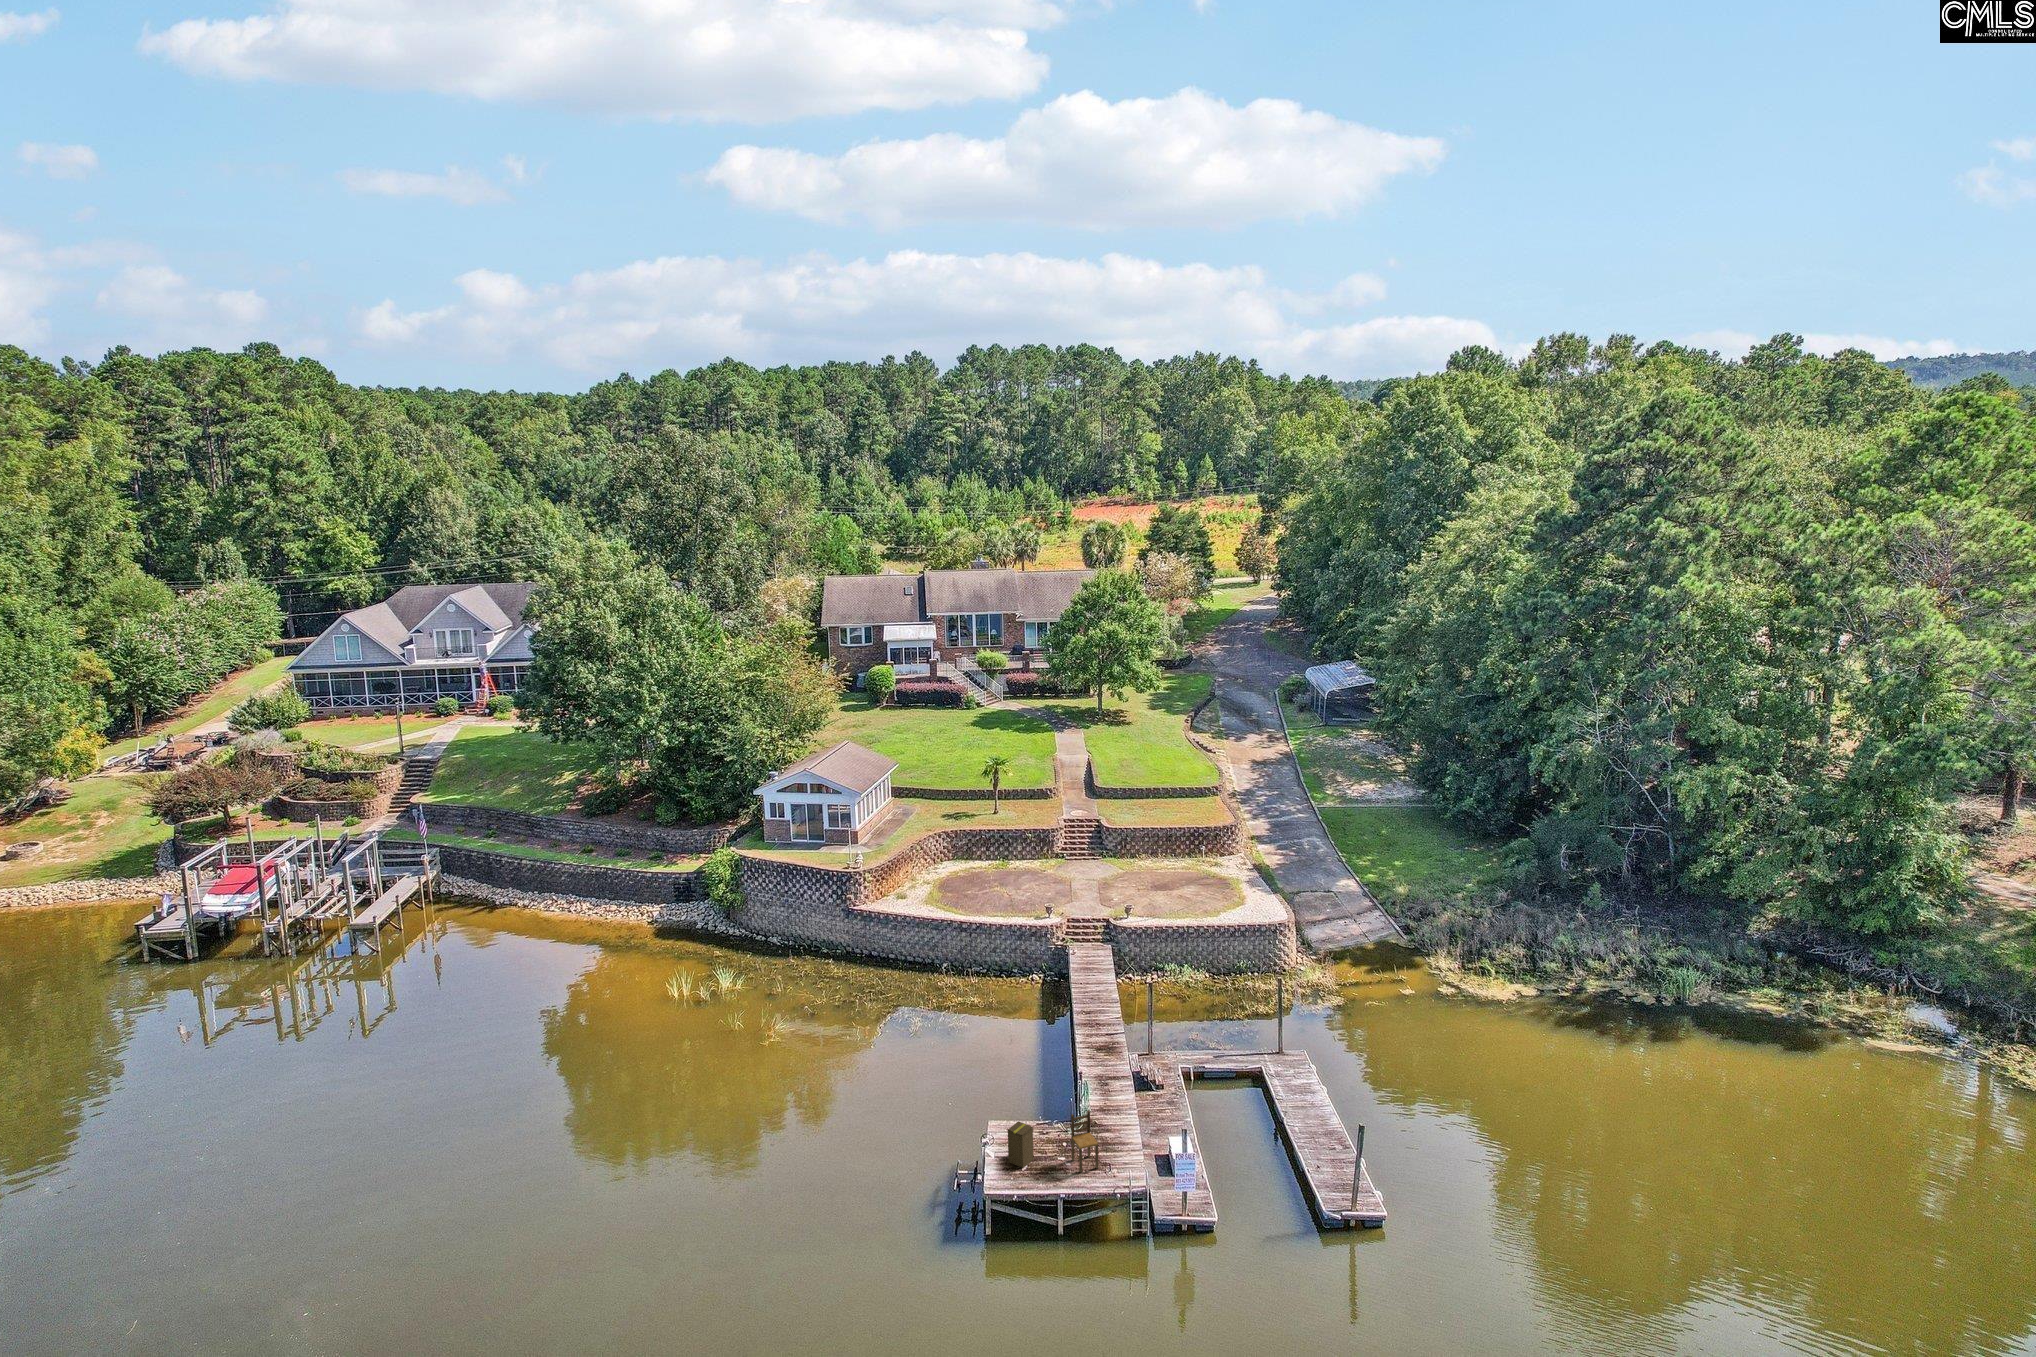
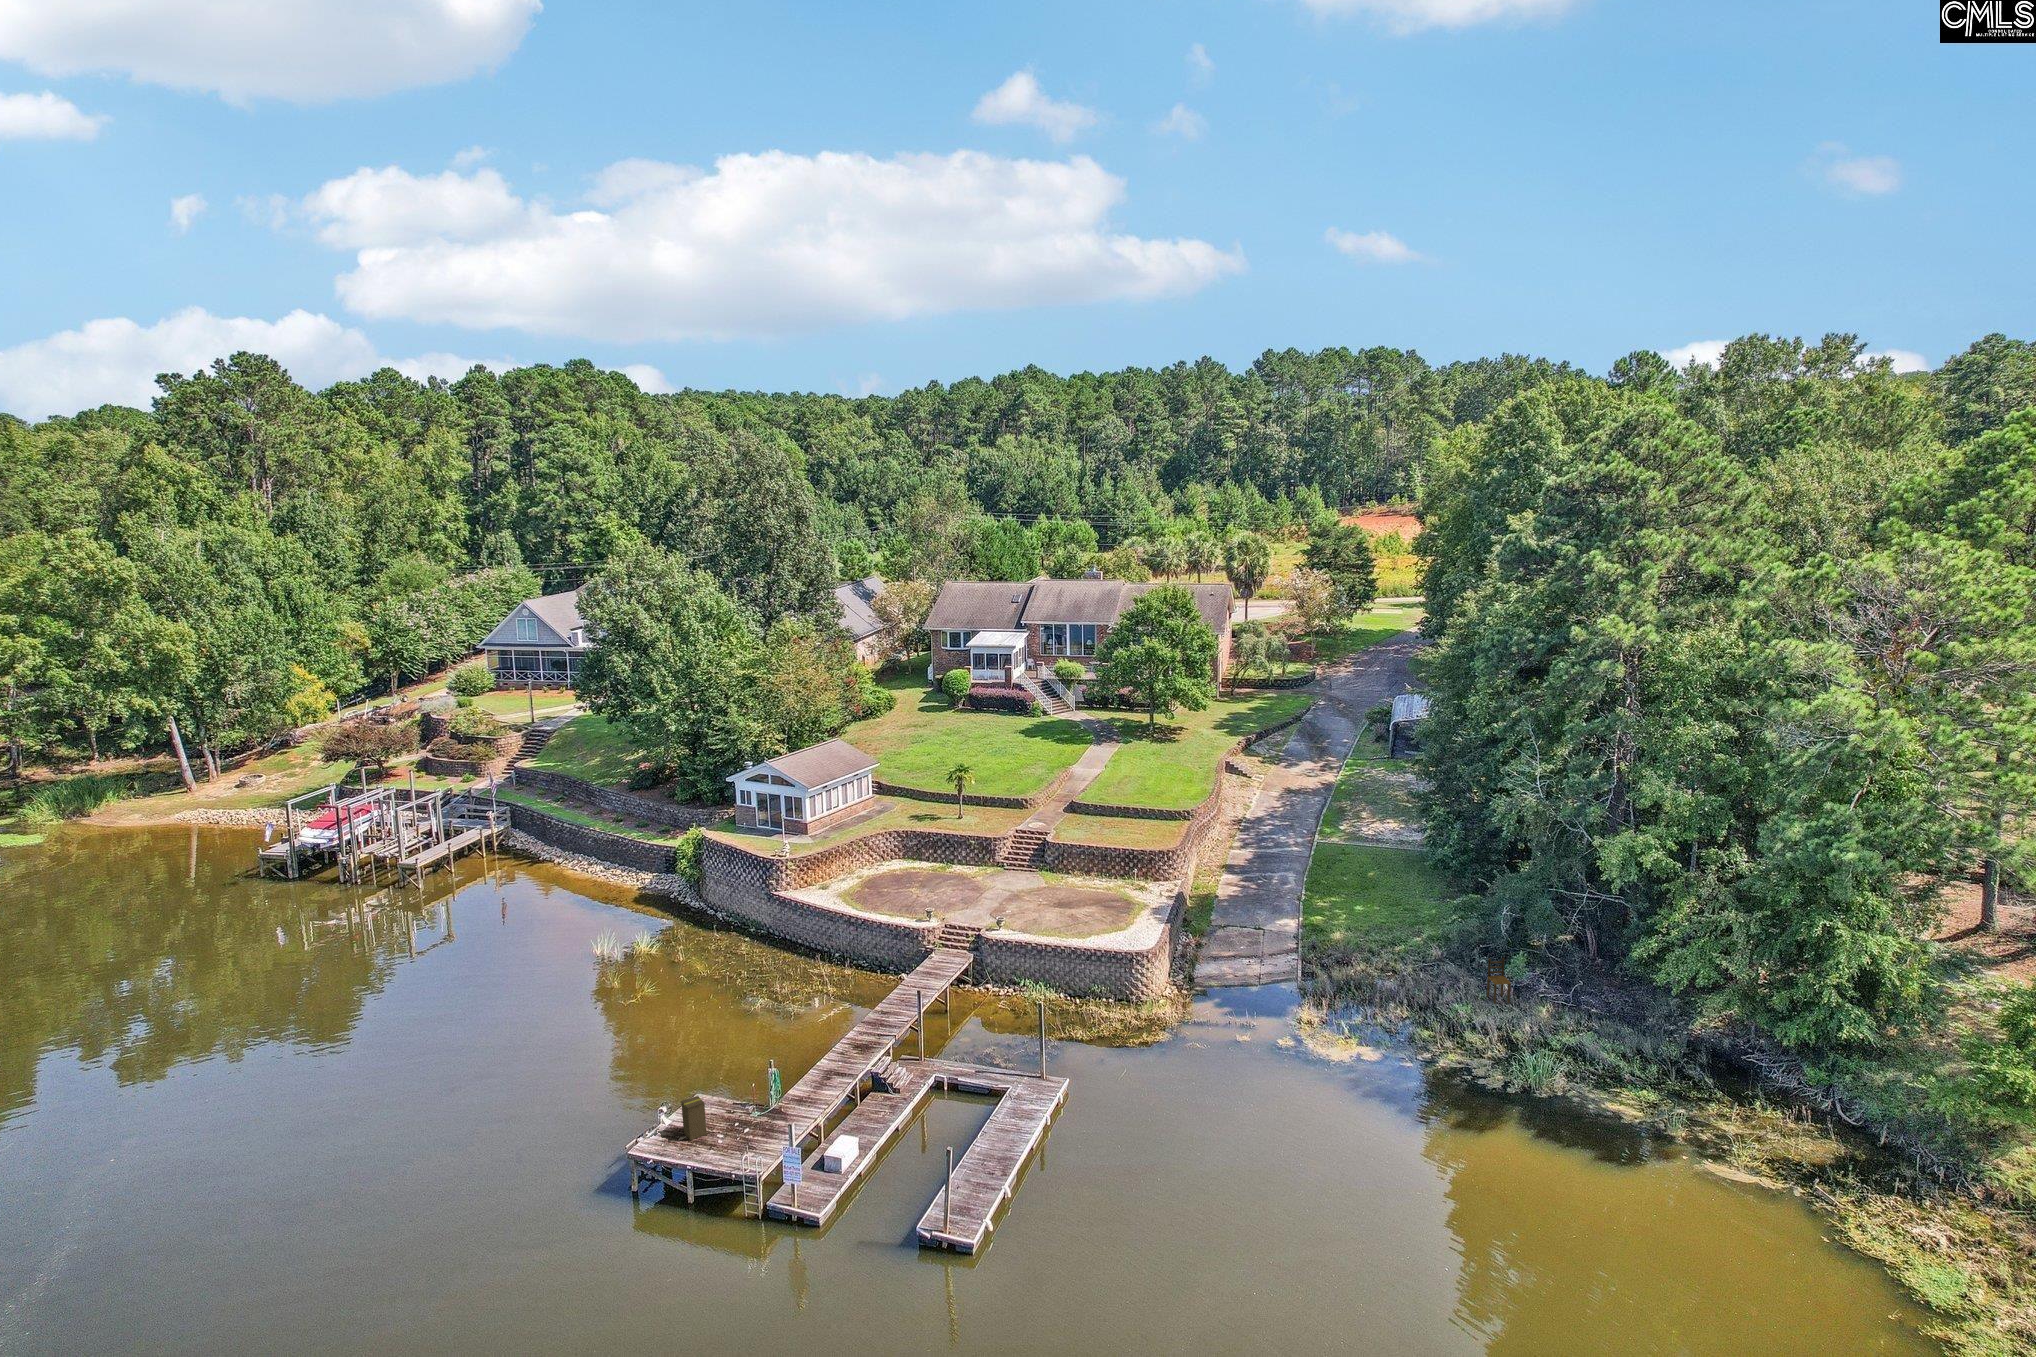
chair: present [1071,1111,1098,1172] -> present [1487,958,1511,1004]

